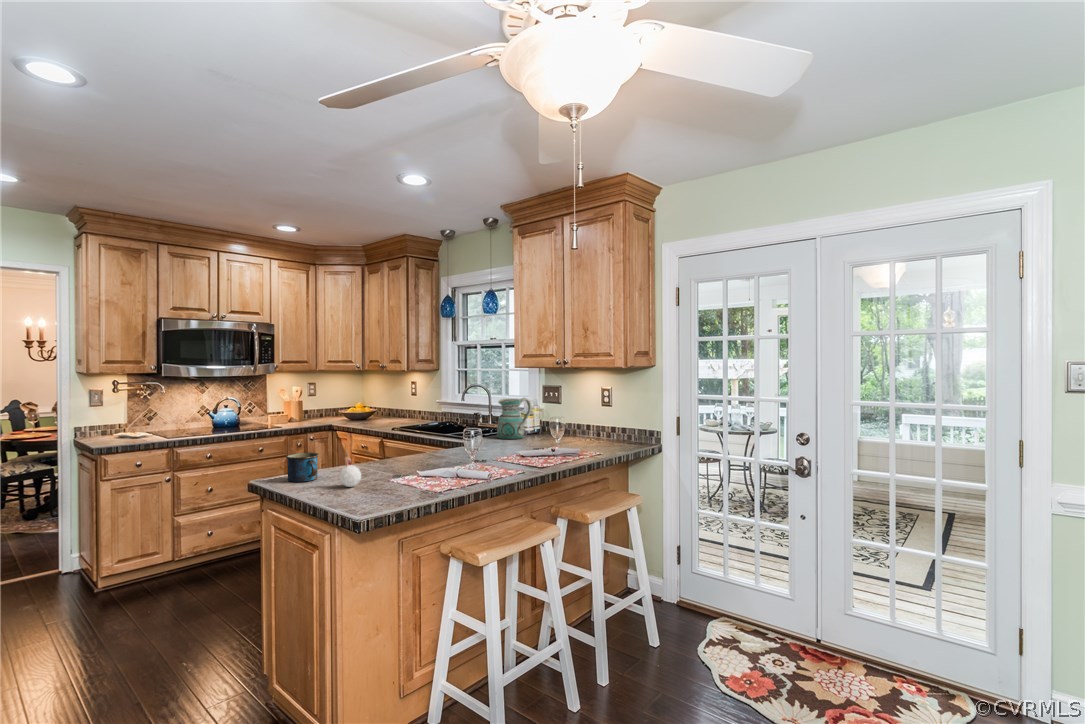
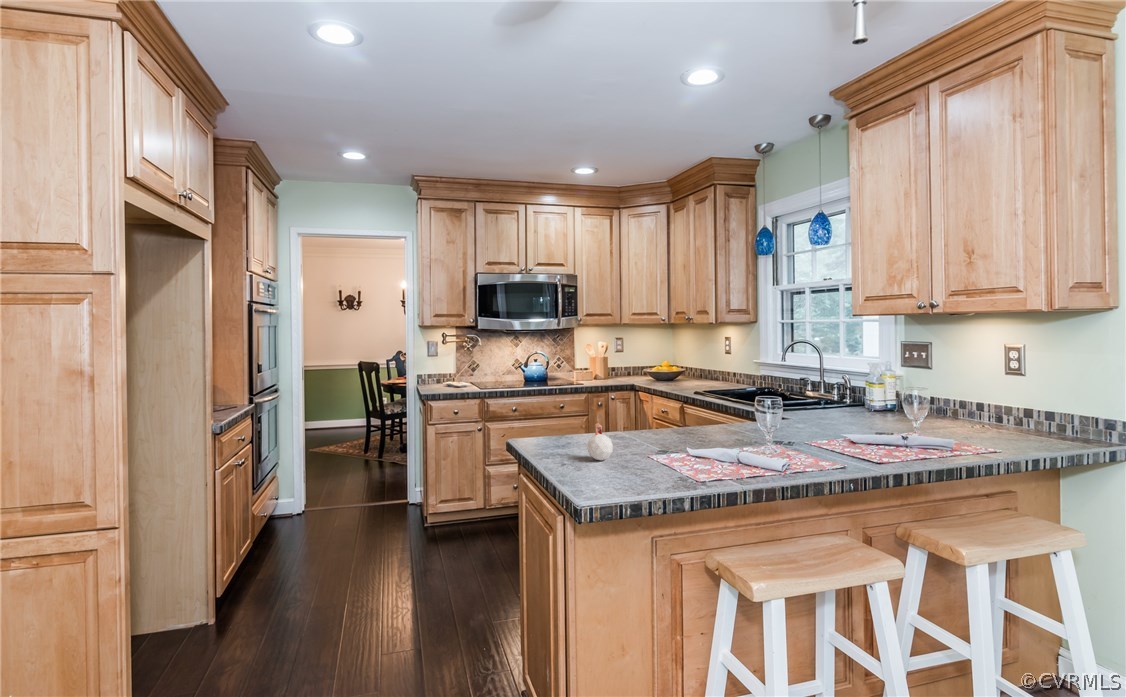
ceramic pitcher: present [497,398,531,439] -> none [823,358,877,415]
mug: present [286,453,319,482] -> none [540,414,575,447]

